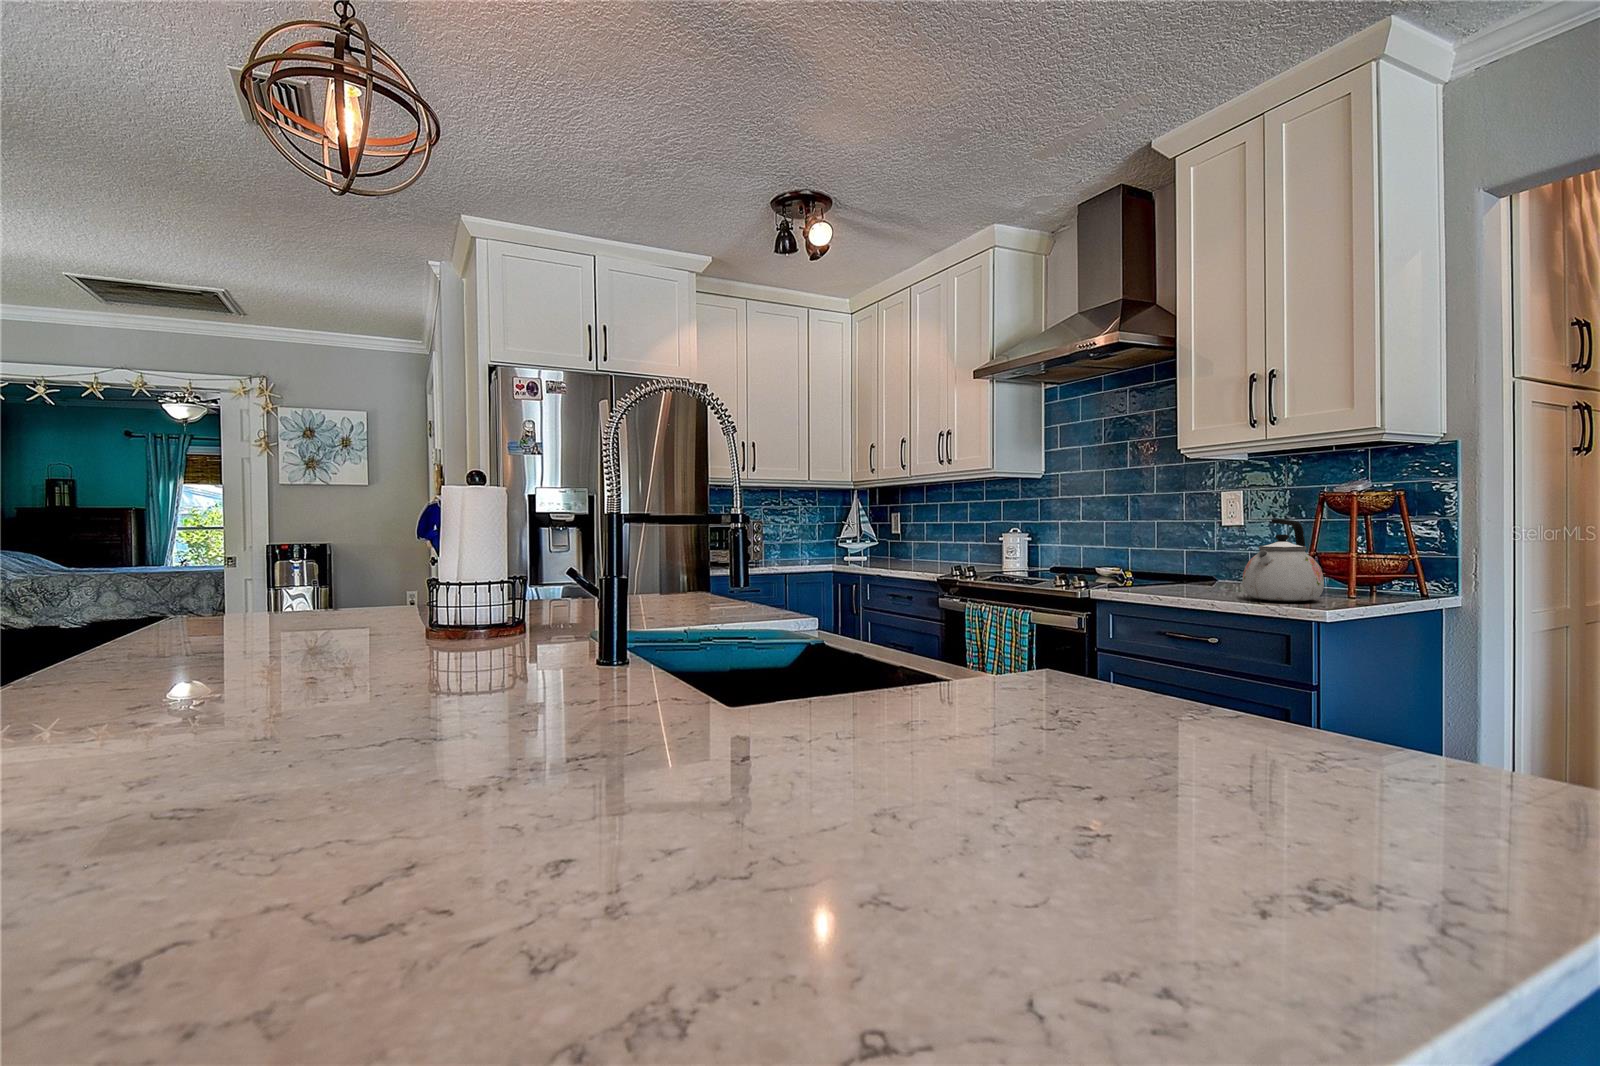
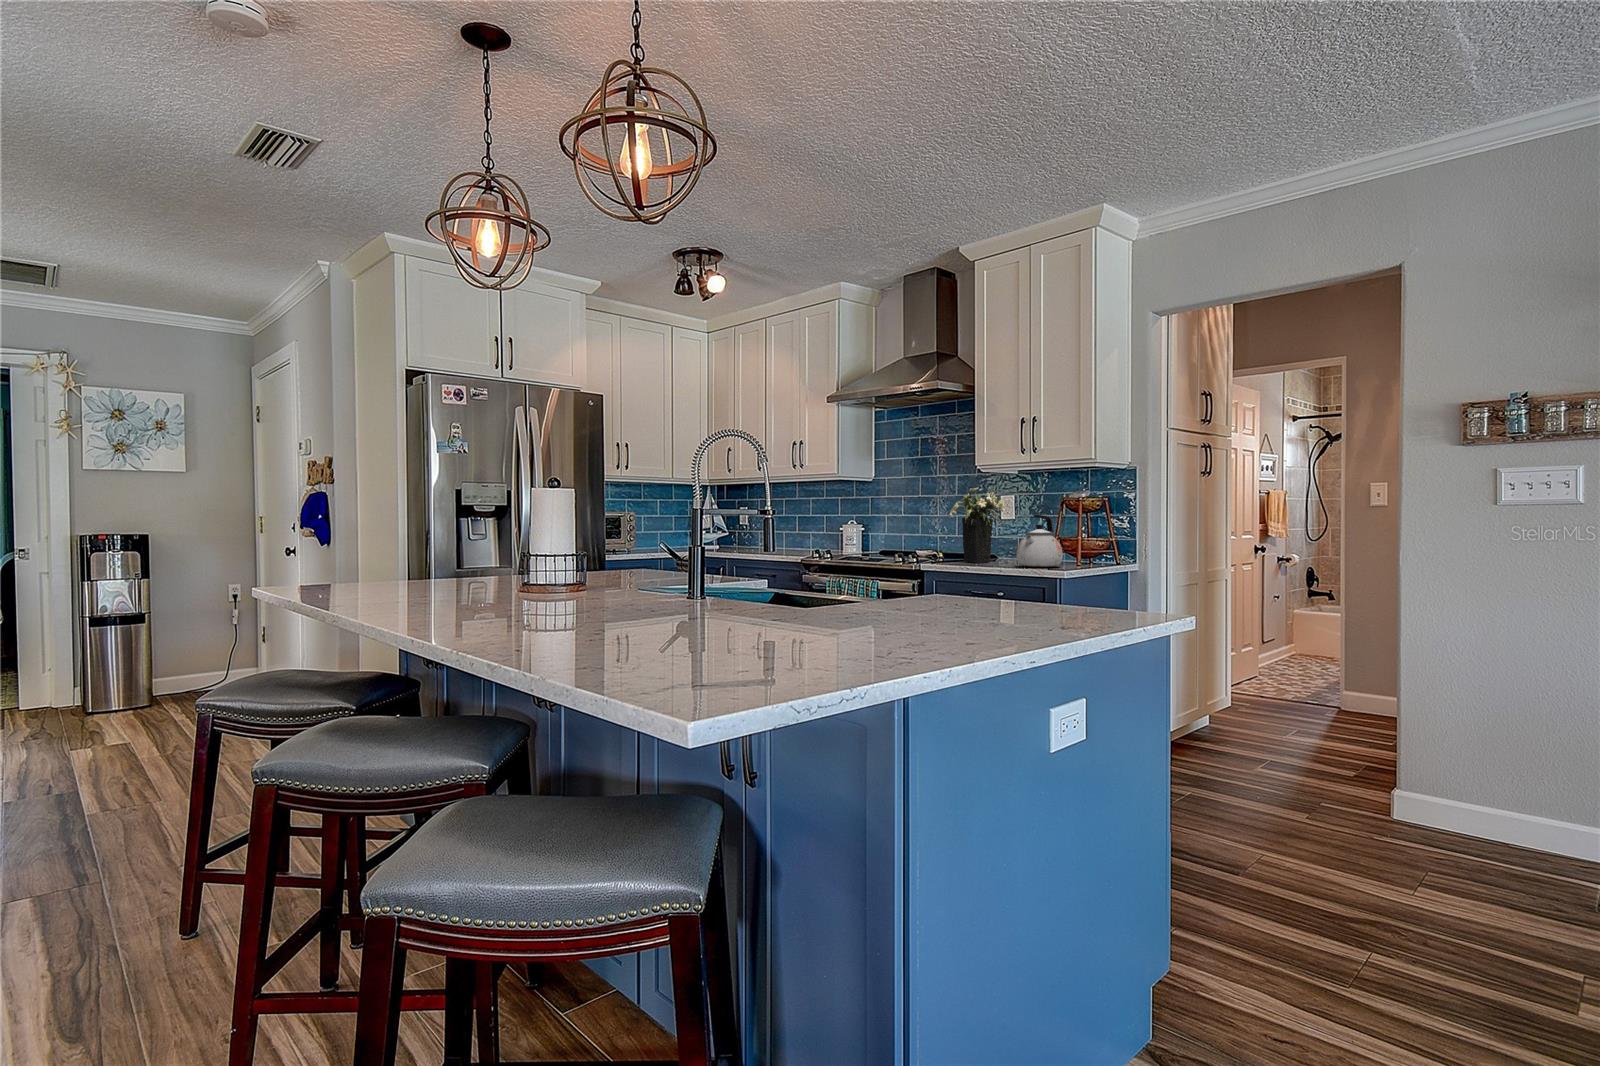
flower arrangement: none [1132,478,1234,589] -> present [948,486,1011,563]

